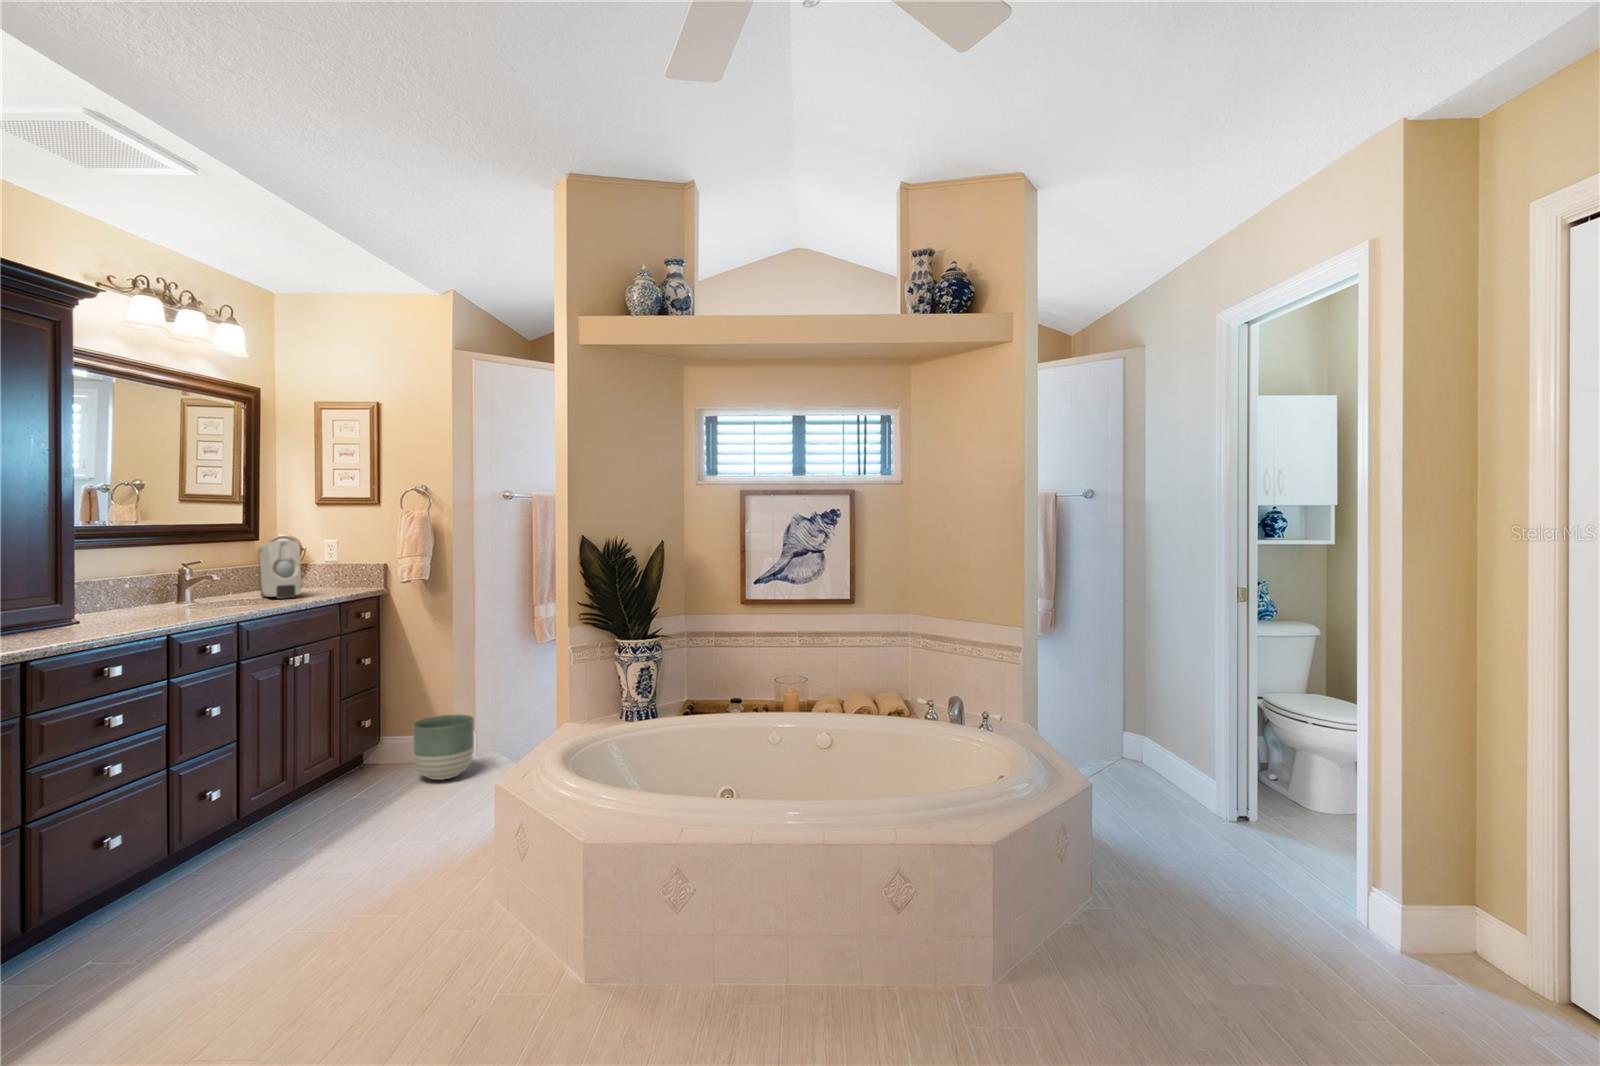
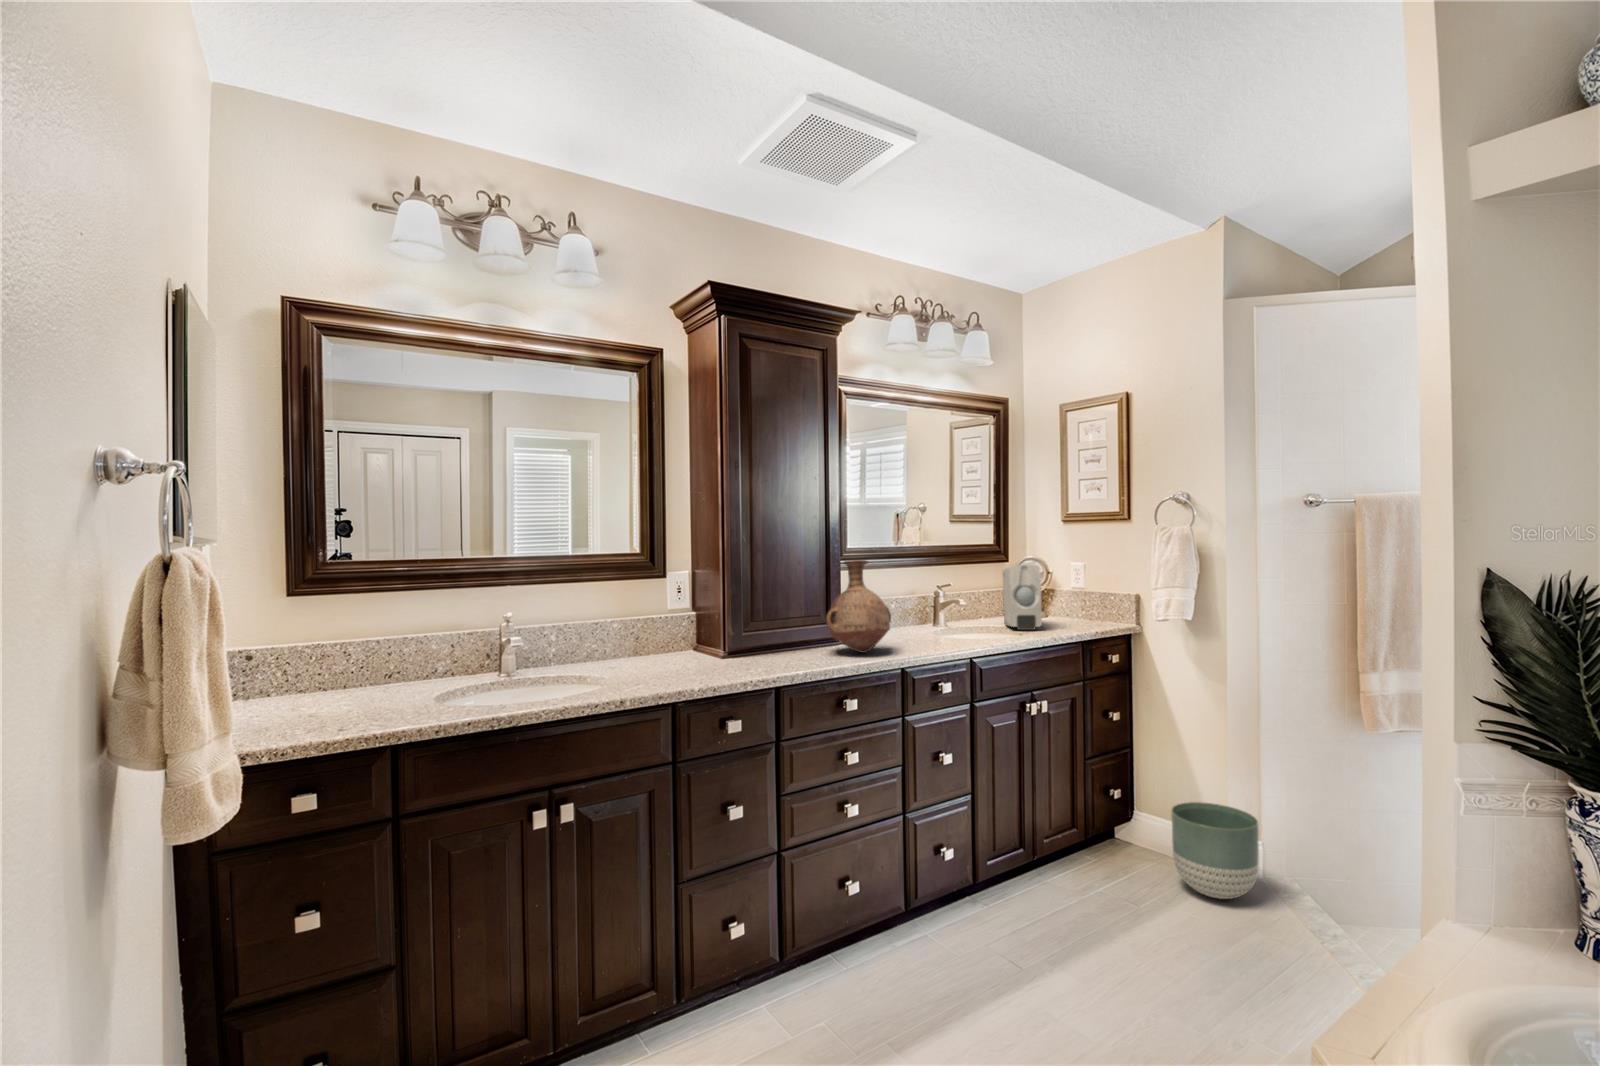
vase: none [69,536,150,625] -> present [826,560,891,653]

